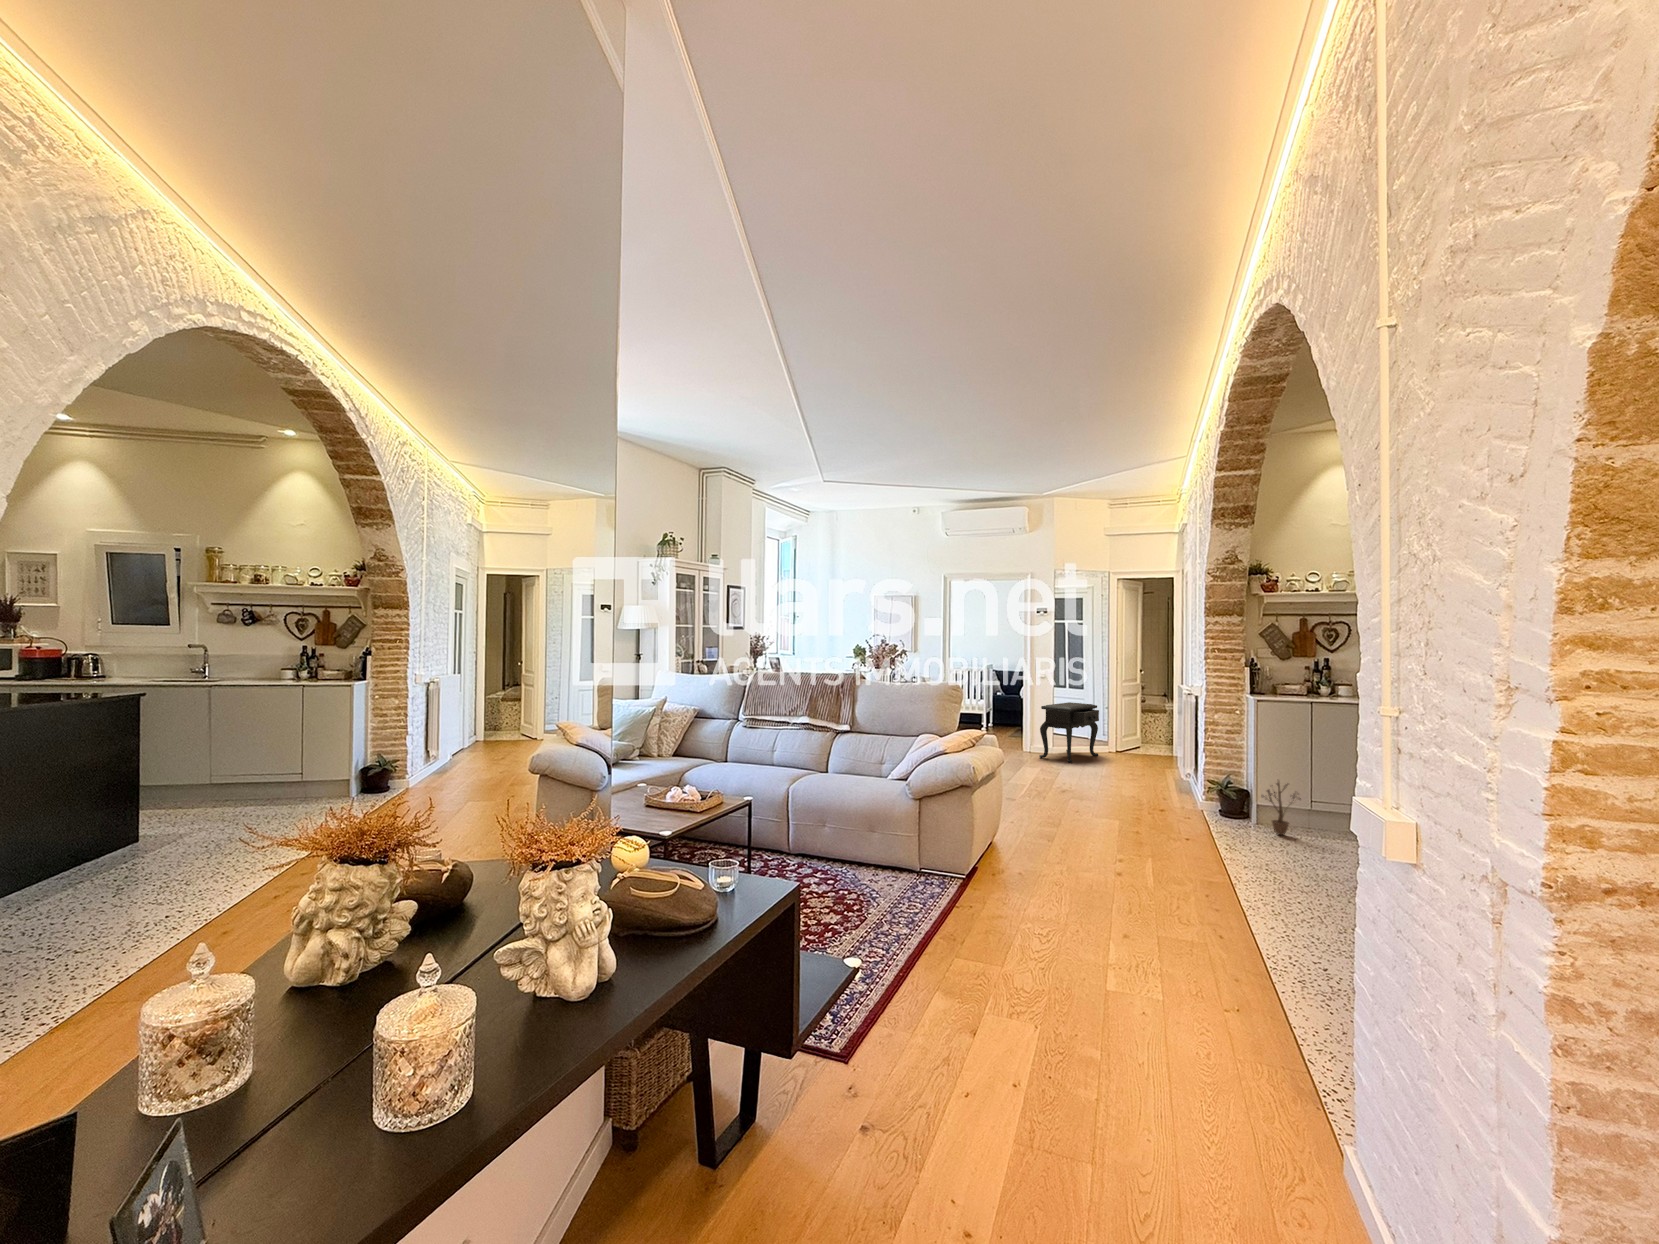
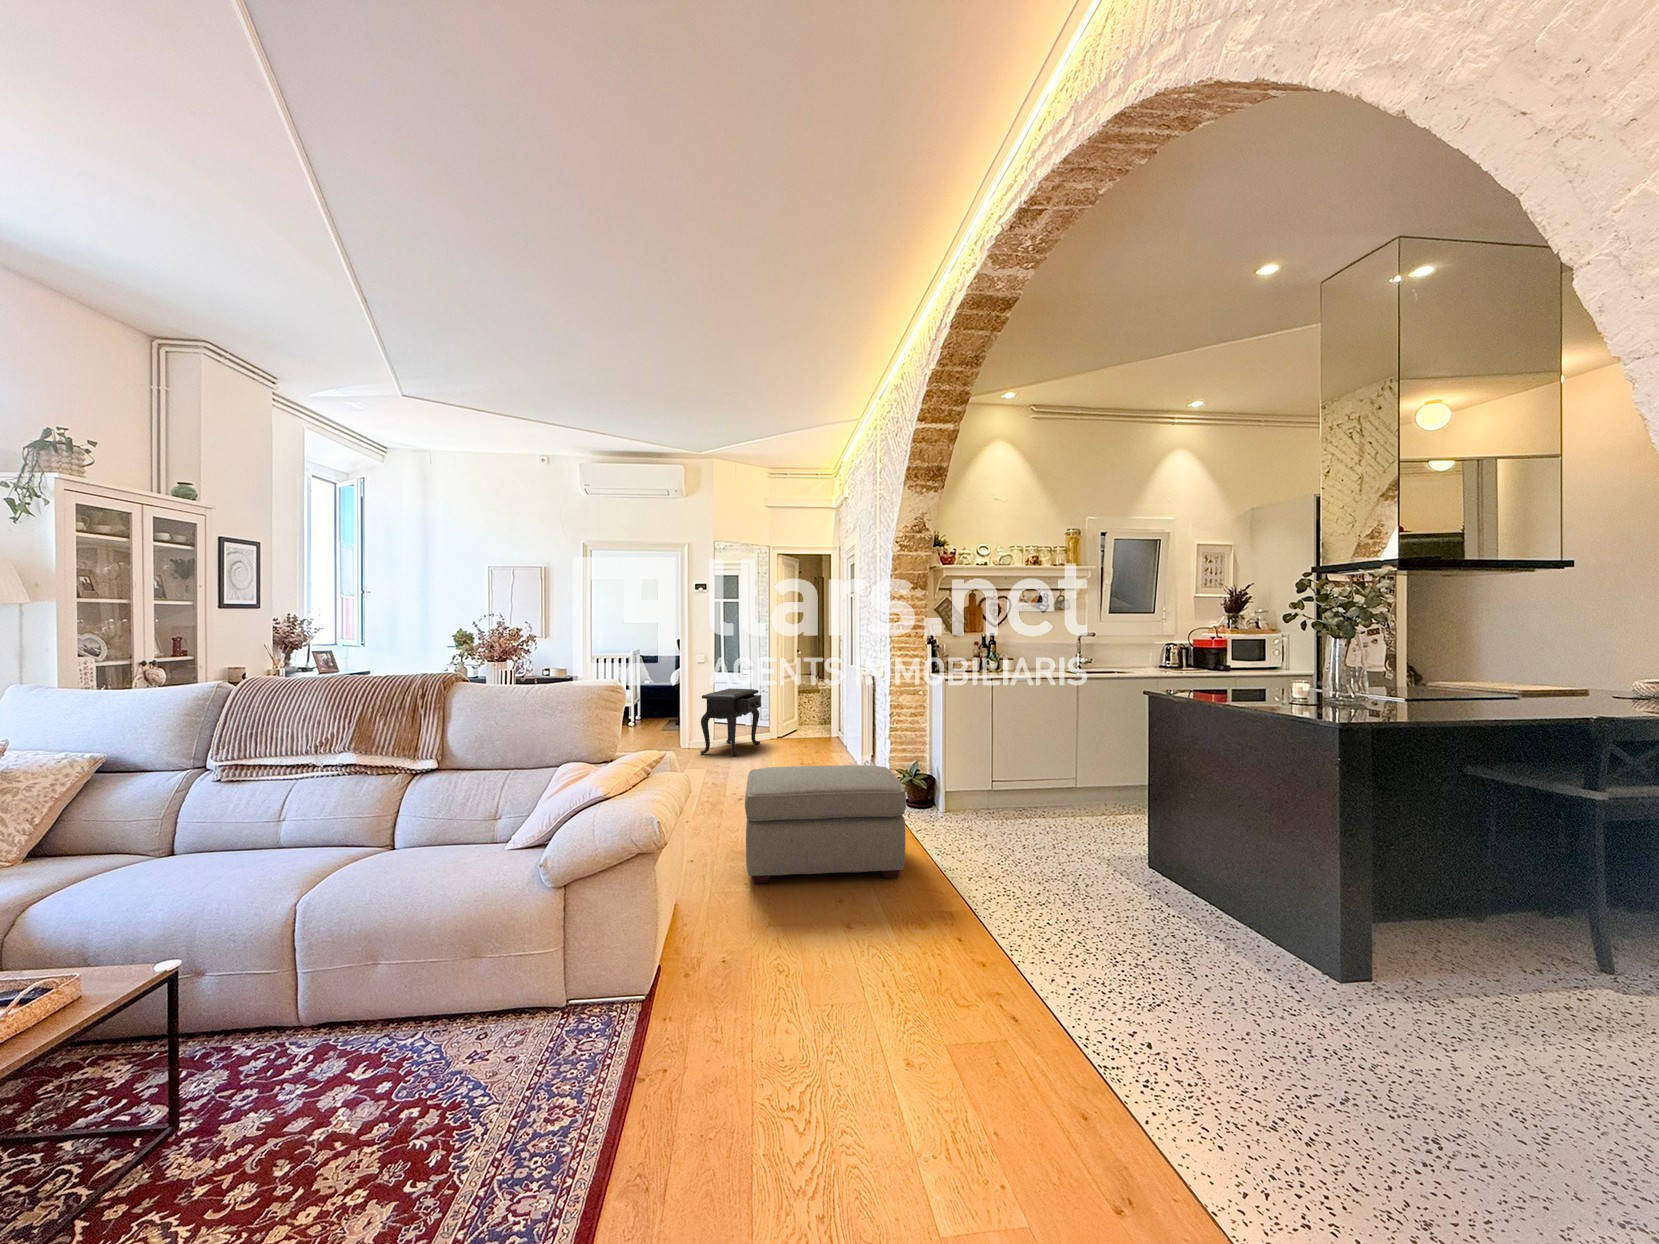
ottoman: none [1049,760,1187,858] -> present [745,765,906,883]
decorative plant: present [1253,782,1301,835] -> none [943,761,987,820]

